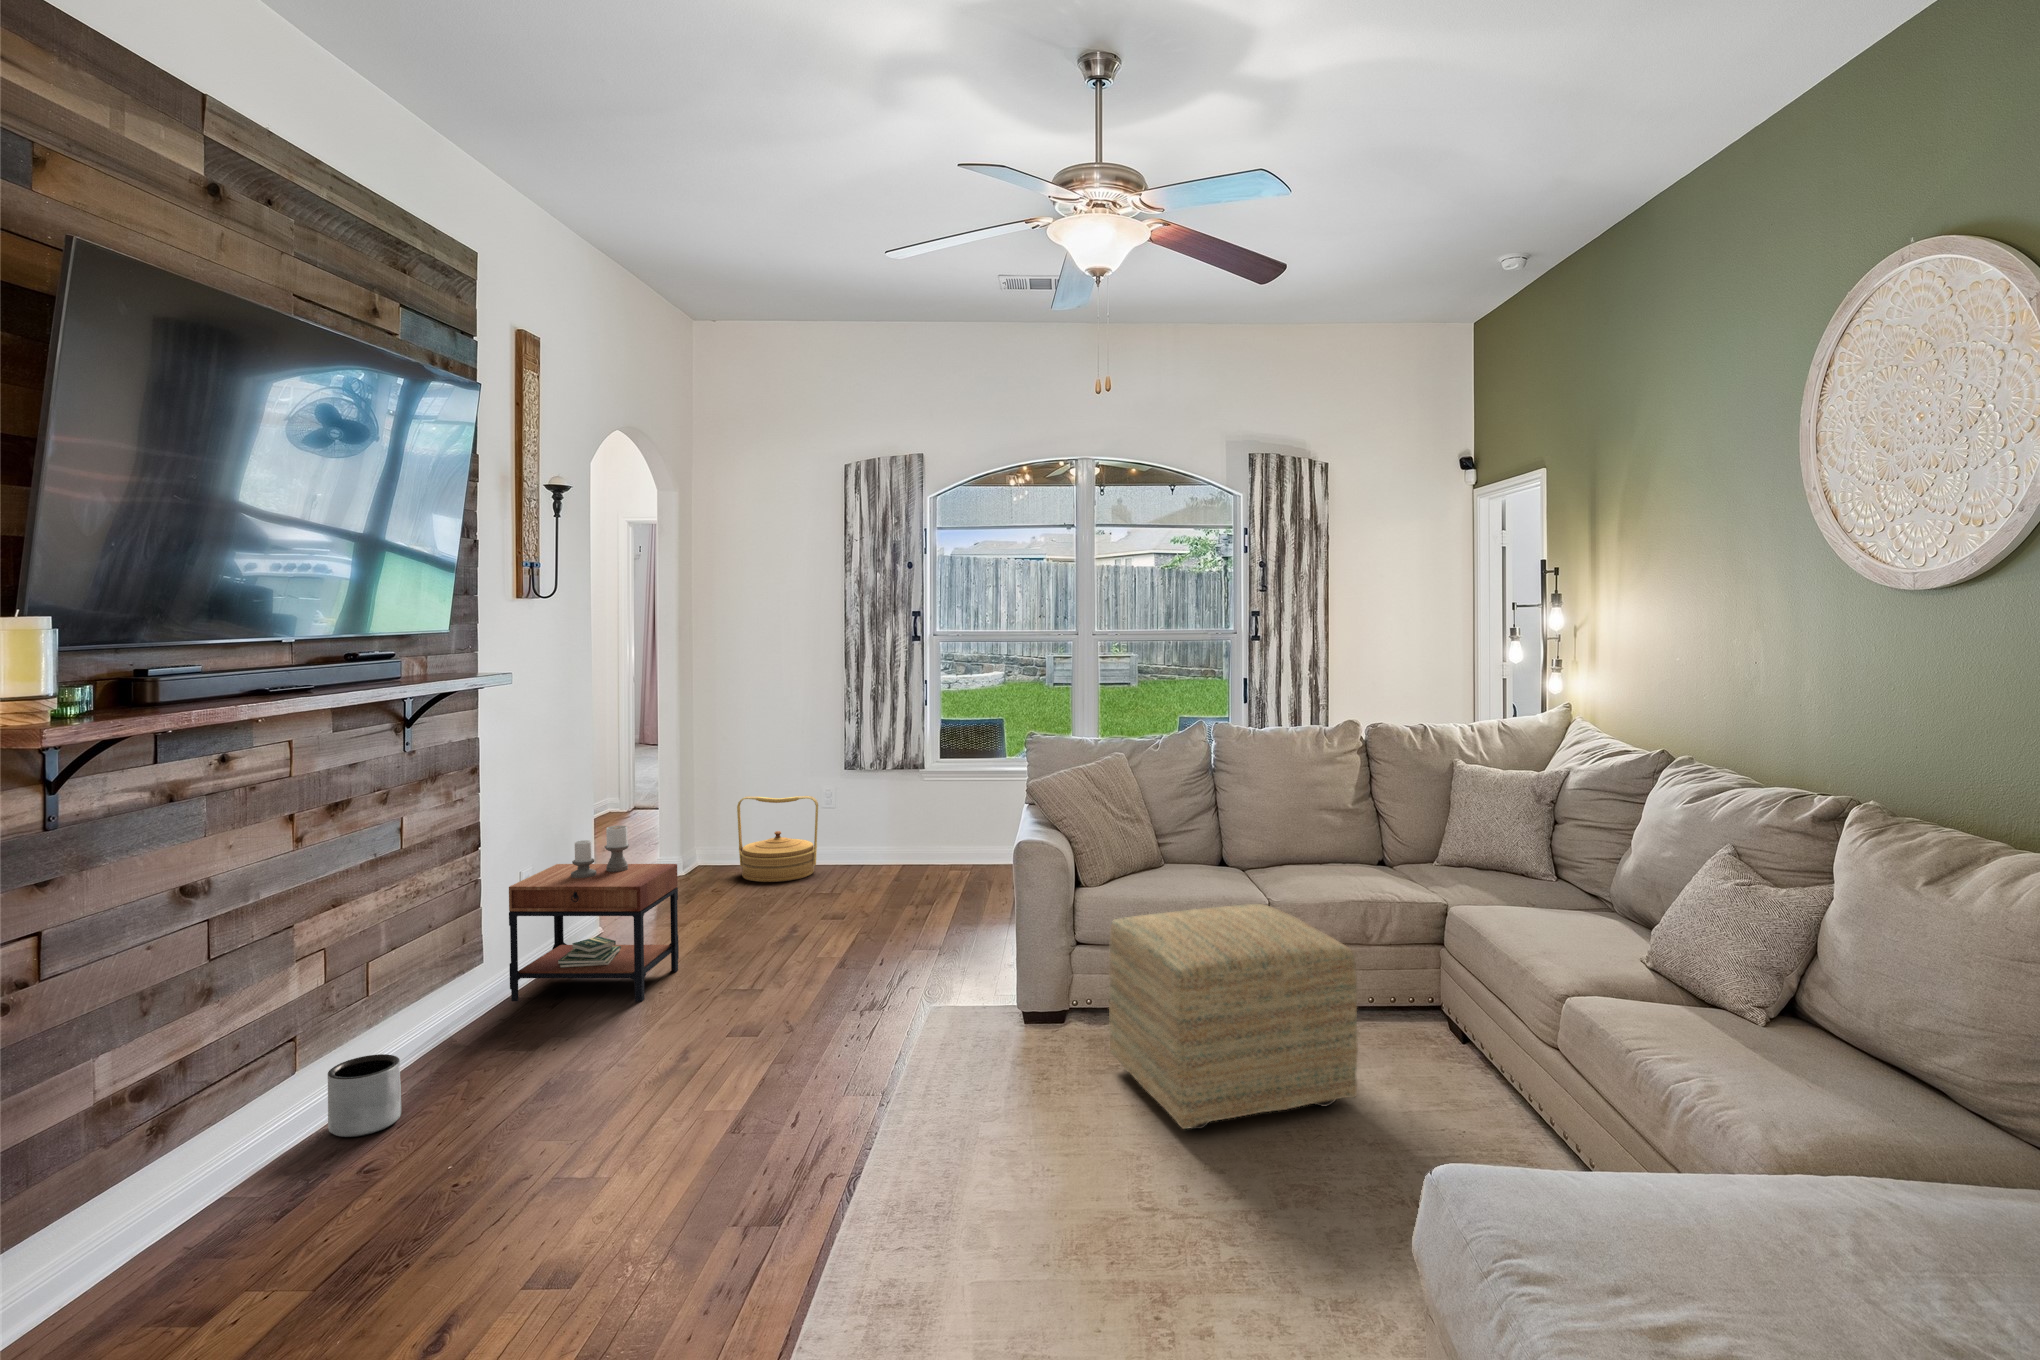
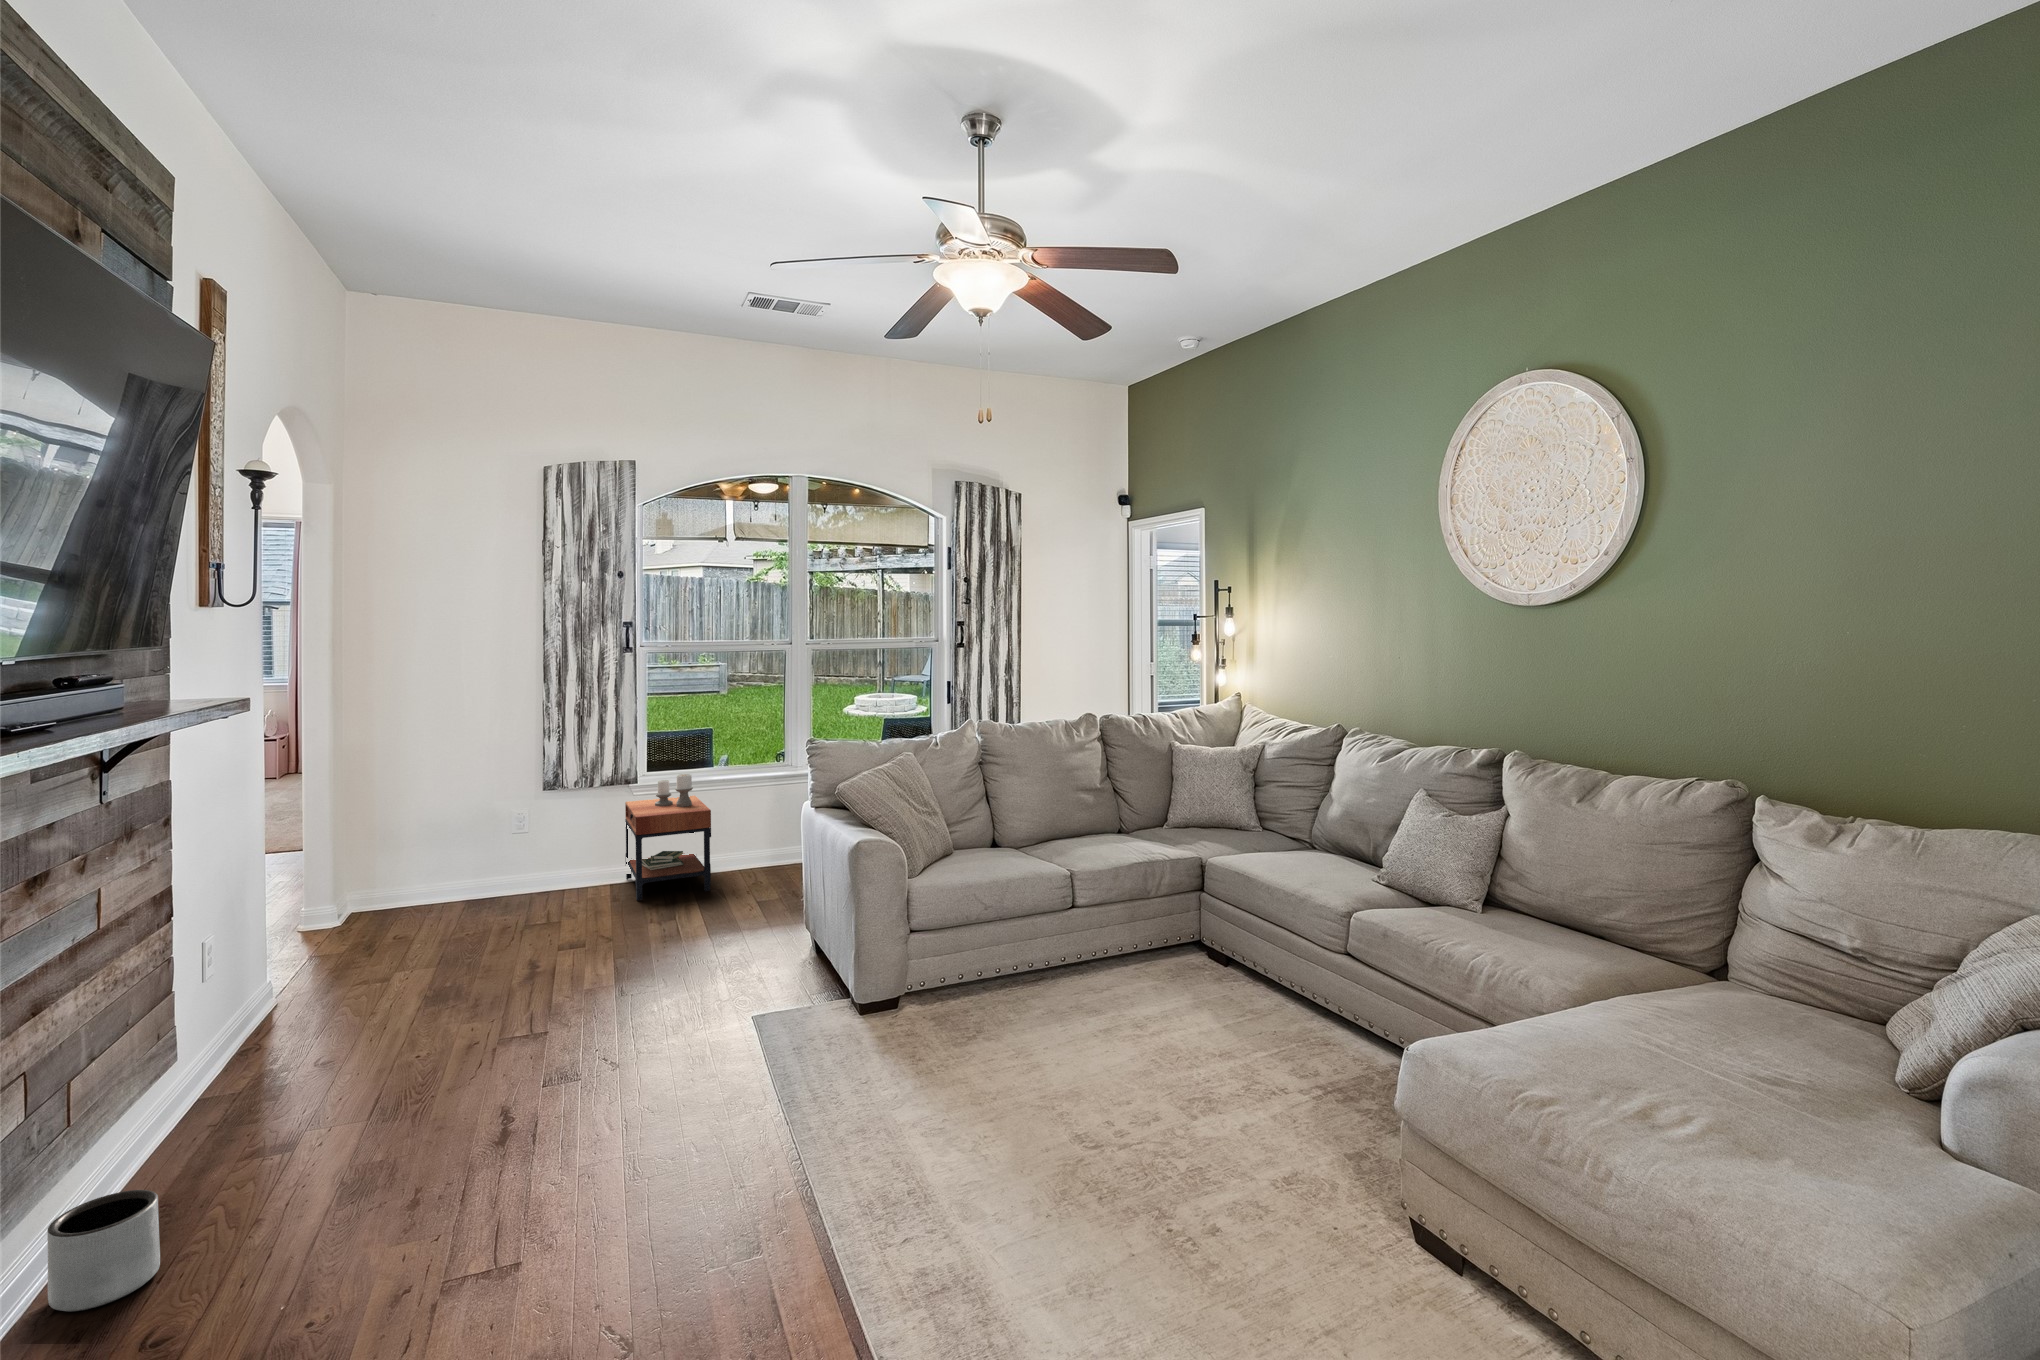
woven basket: present [737,796,818,882] -> none [416,820,518,918]
side table: present [509,826,679,1001] -> present [625,774,711,900]
ottoman: present [1109,904,1358,1129] -> none [973,875,1196,1078]

